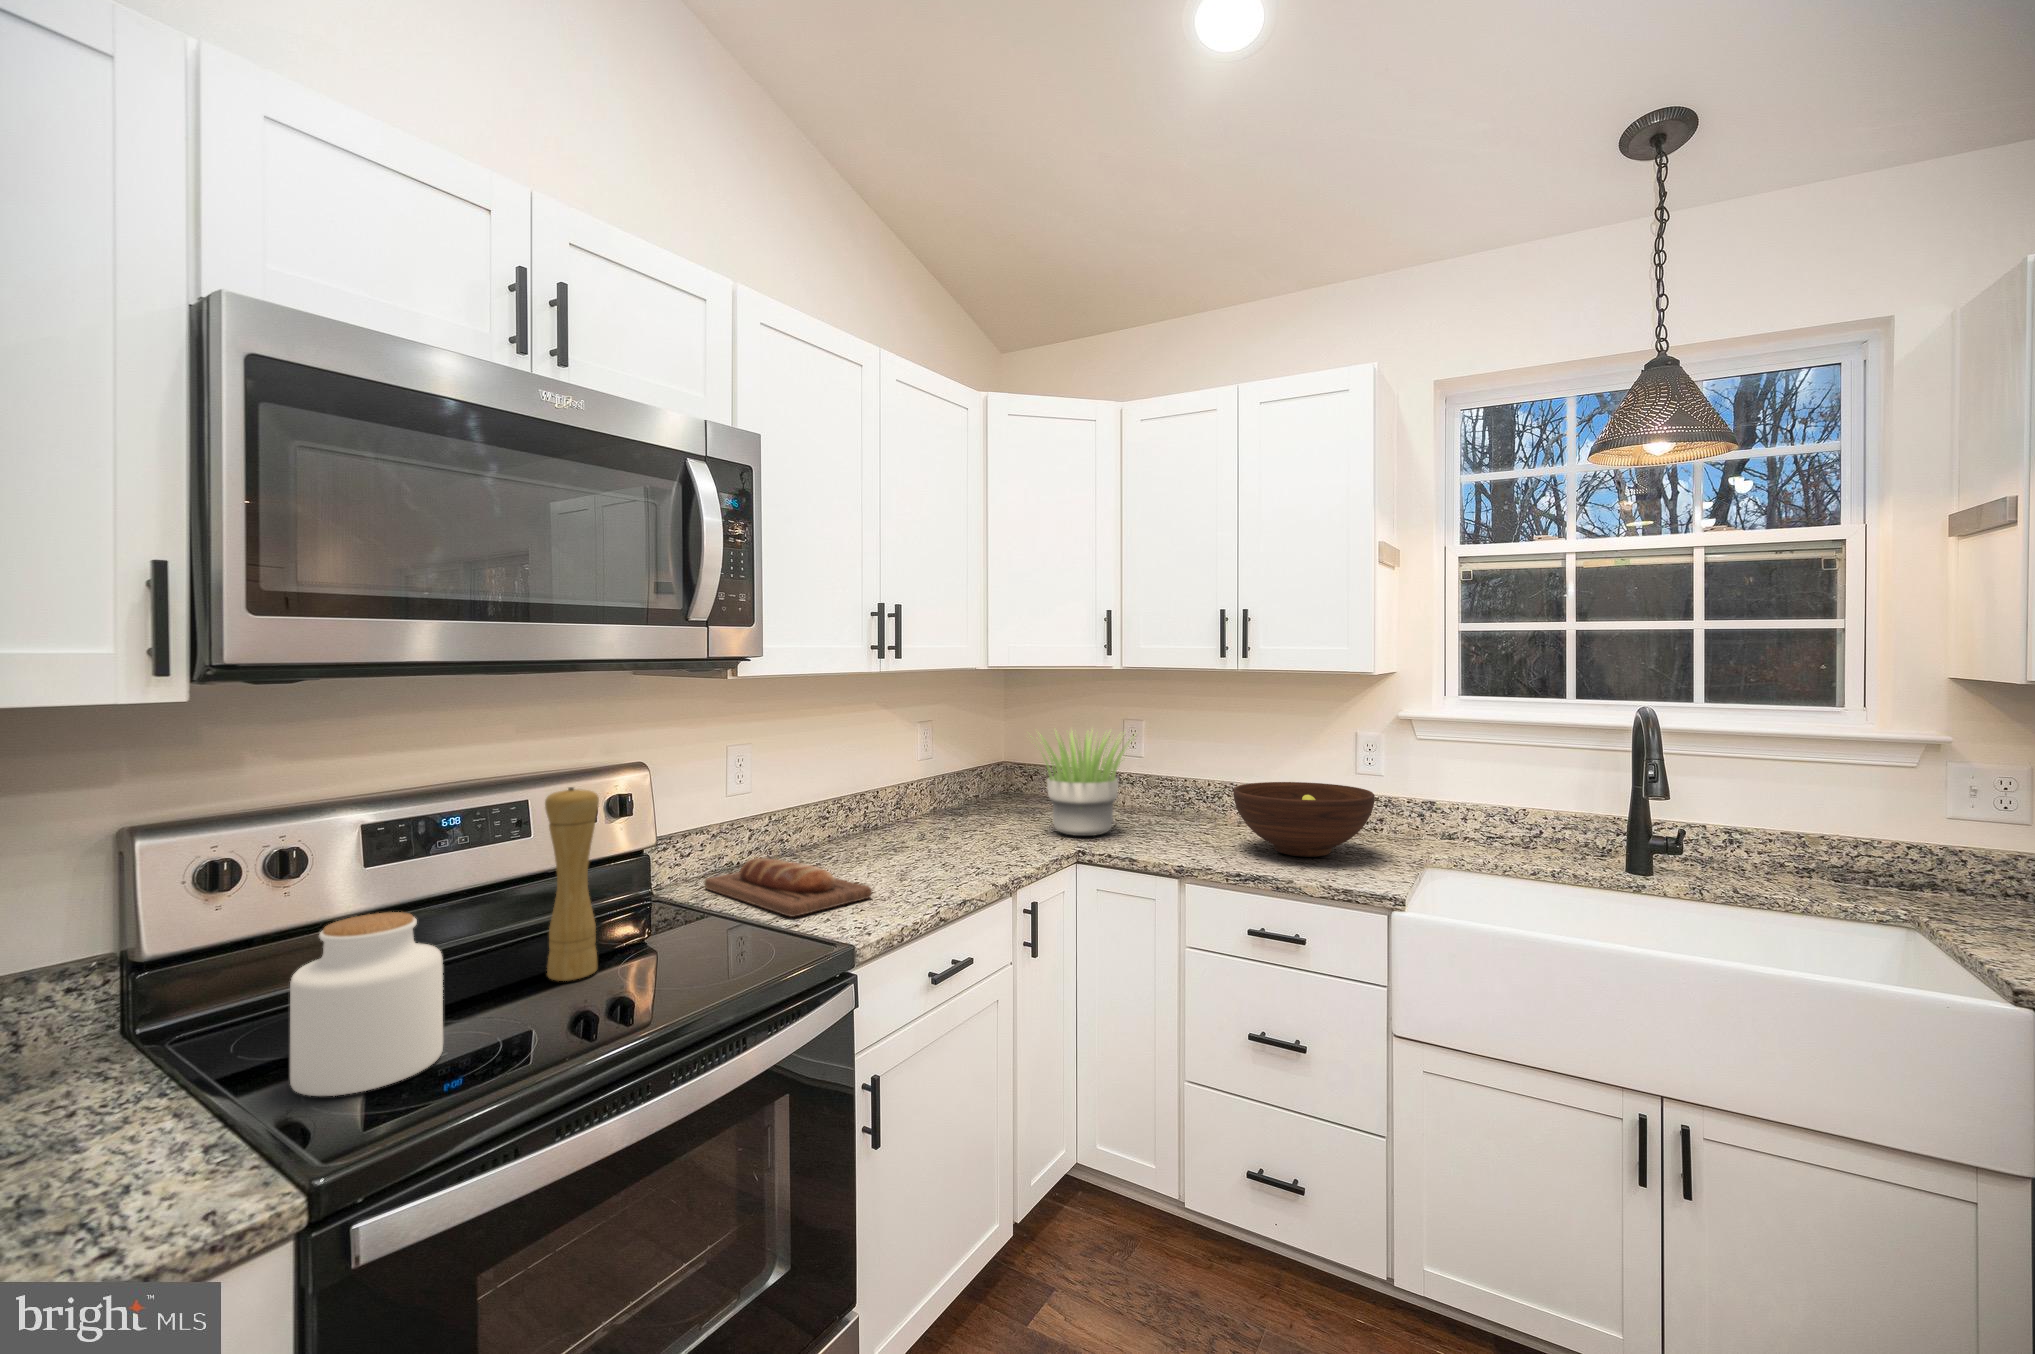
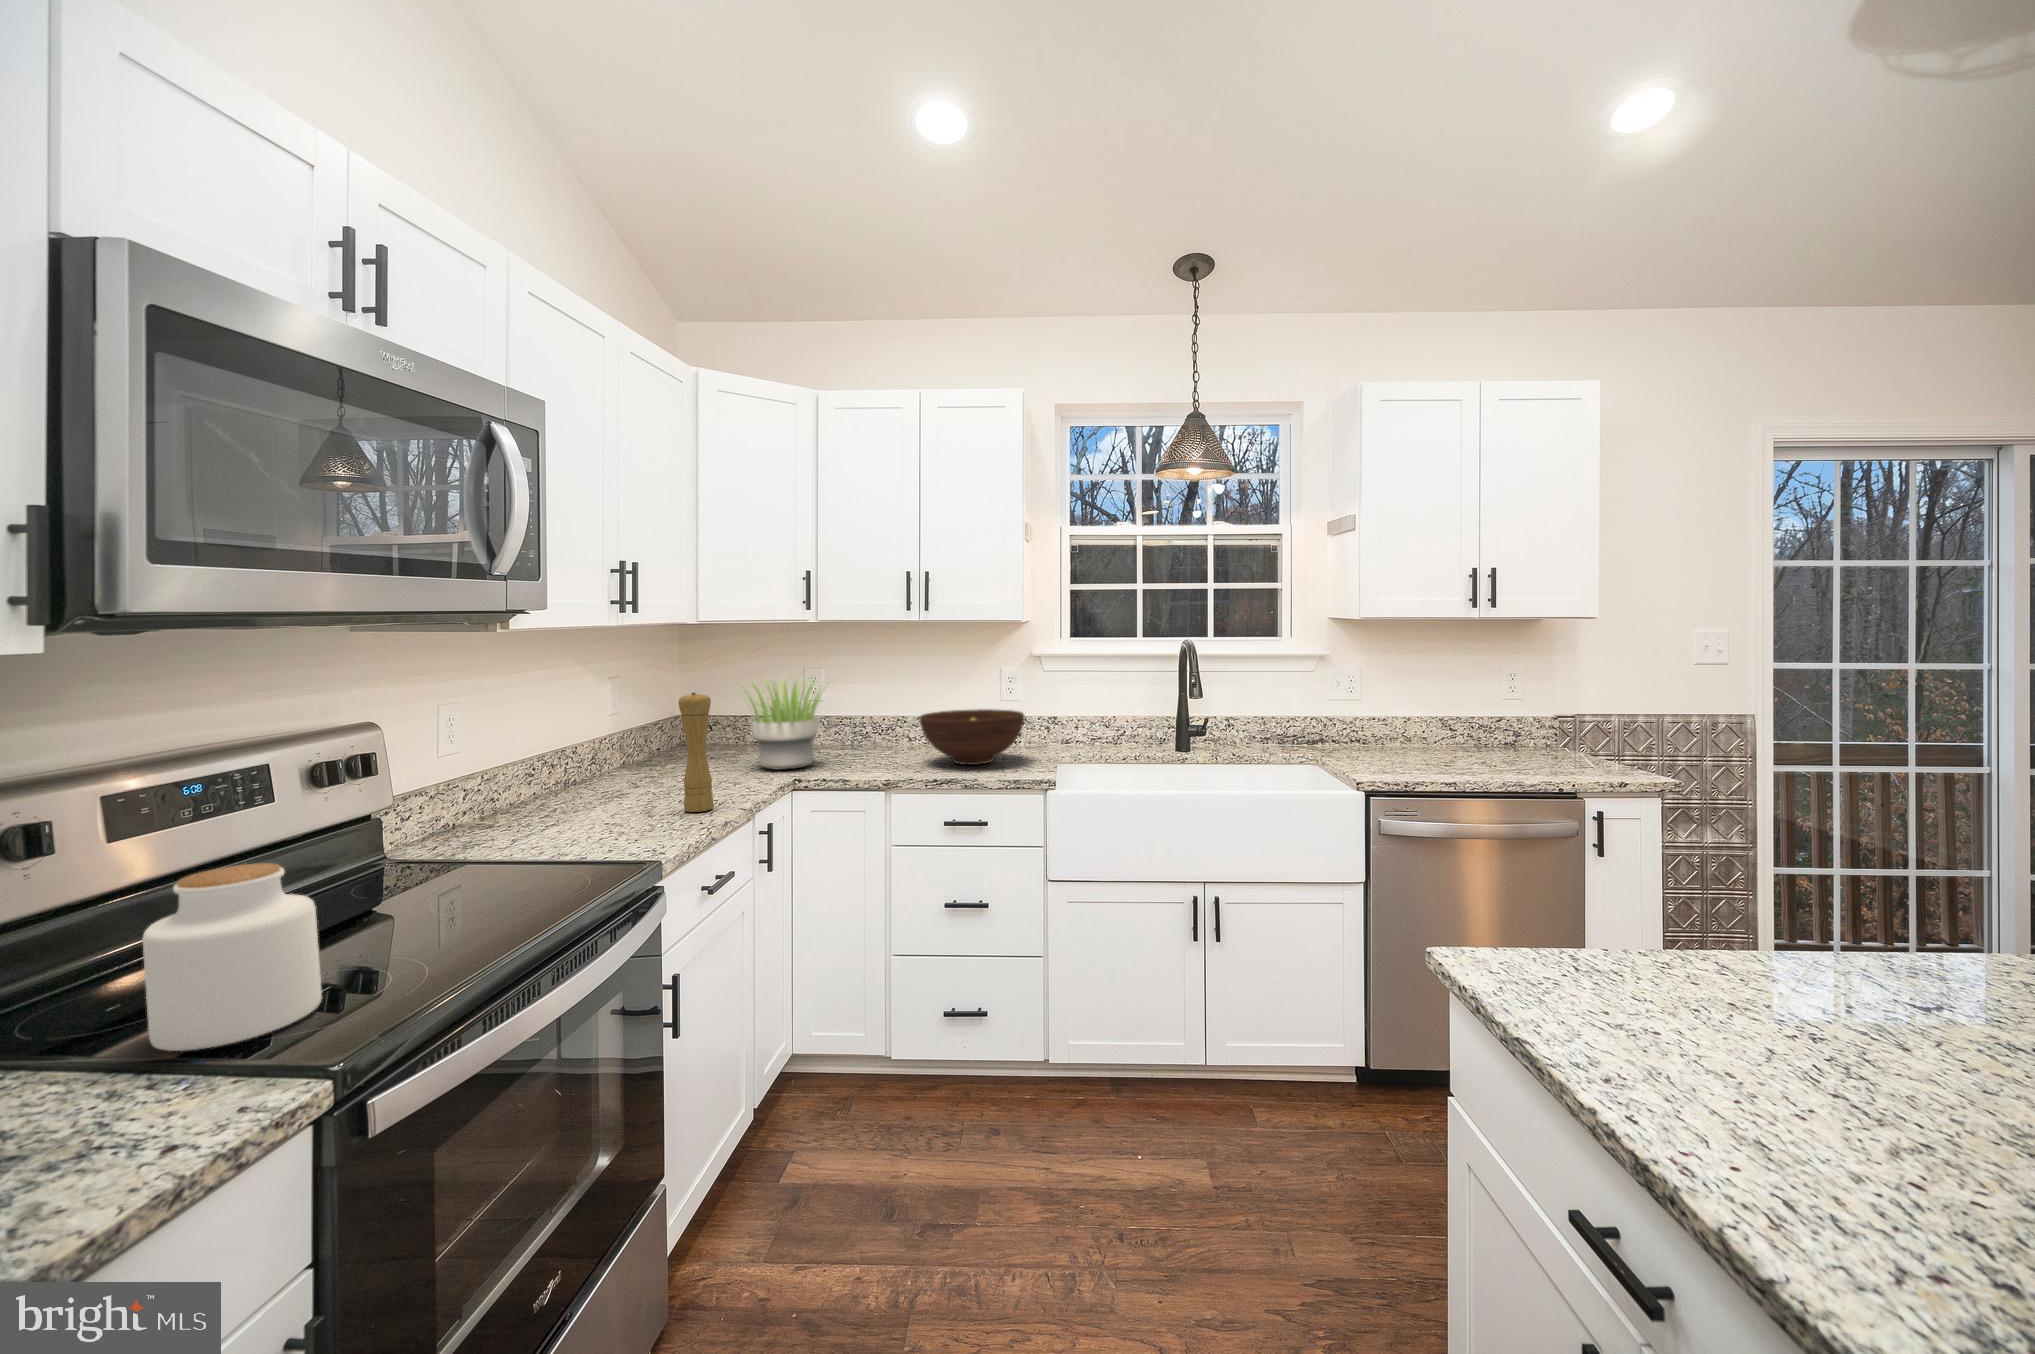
pepper mill: present [545,787,599,981] -> present [679,693,714,812]
bread loaf: present [704,858,872,917] -> none [438,810,638,854]

